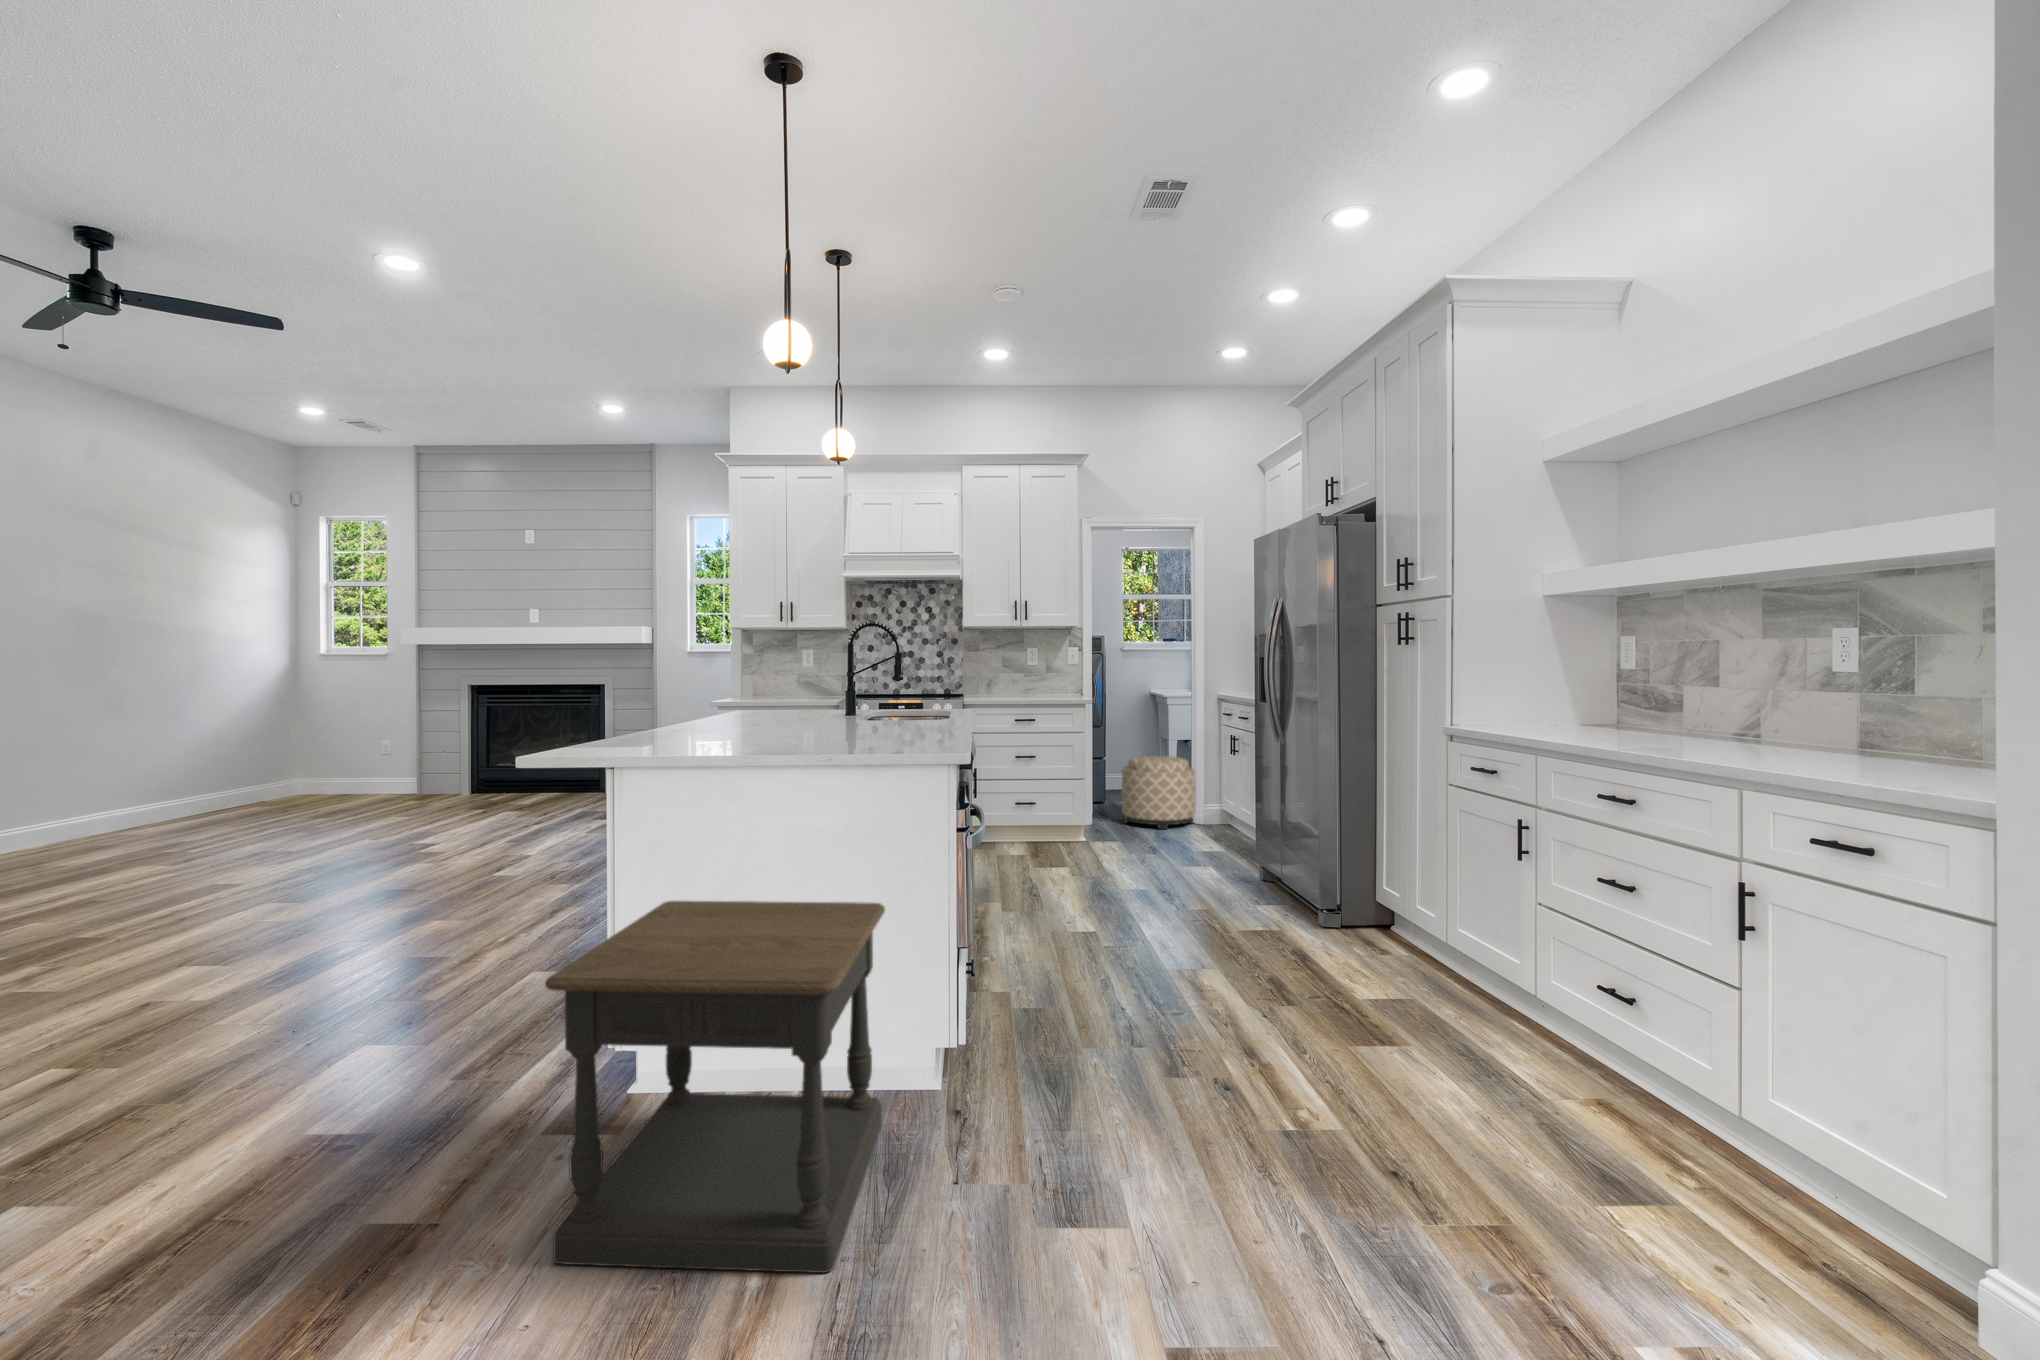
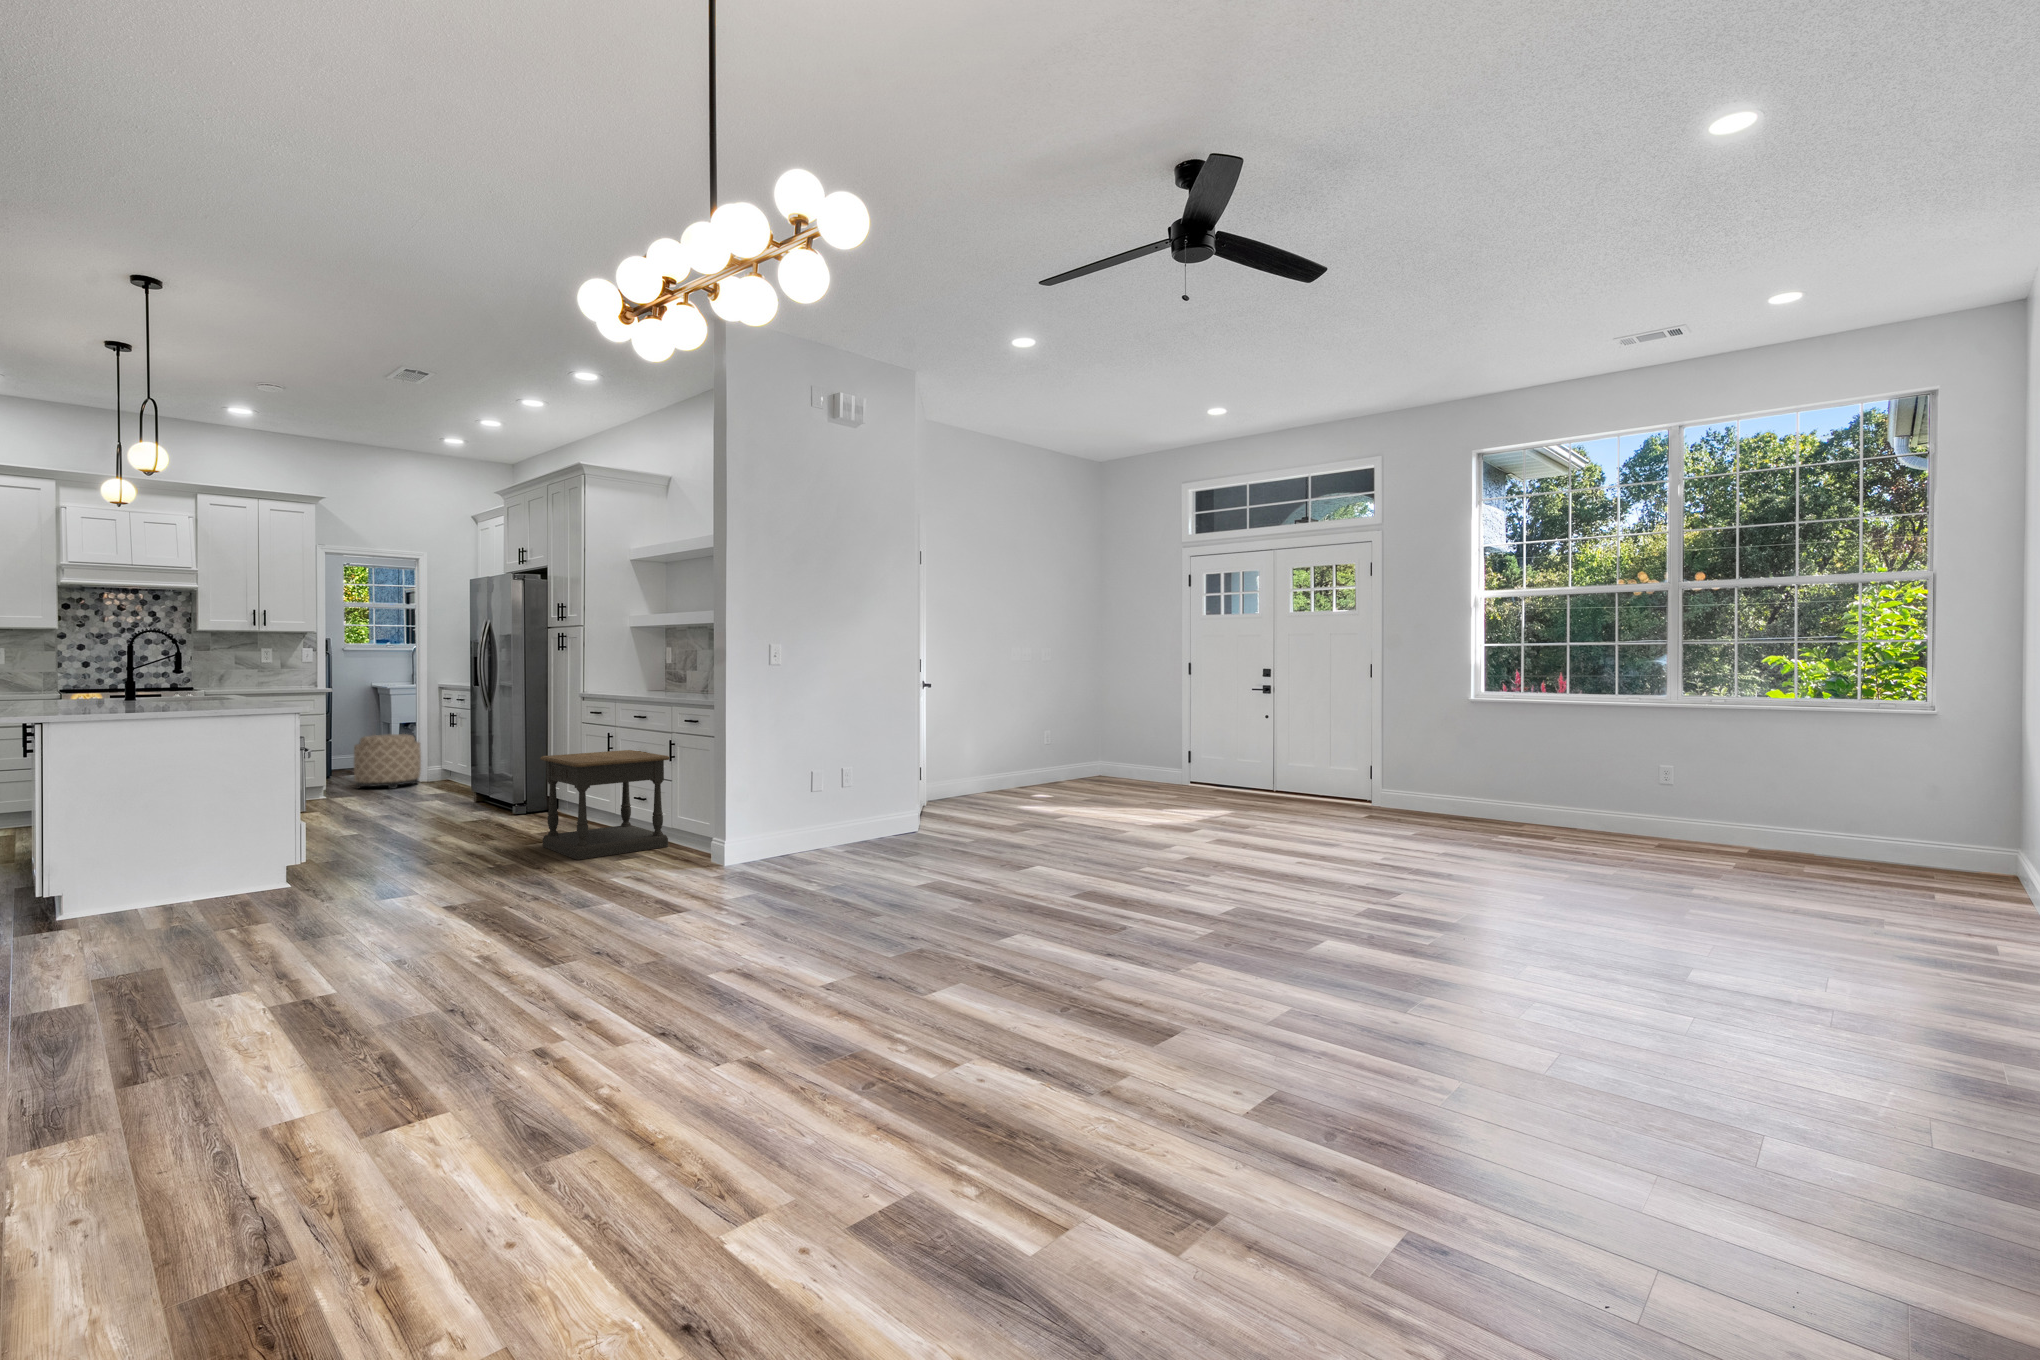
side table: present [545,901,885,1273] -> present [540,750,670,860]

